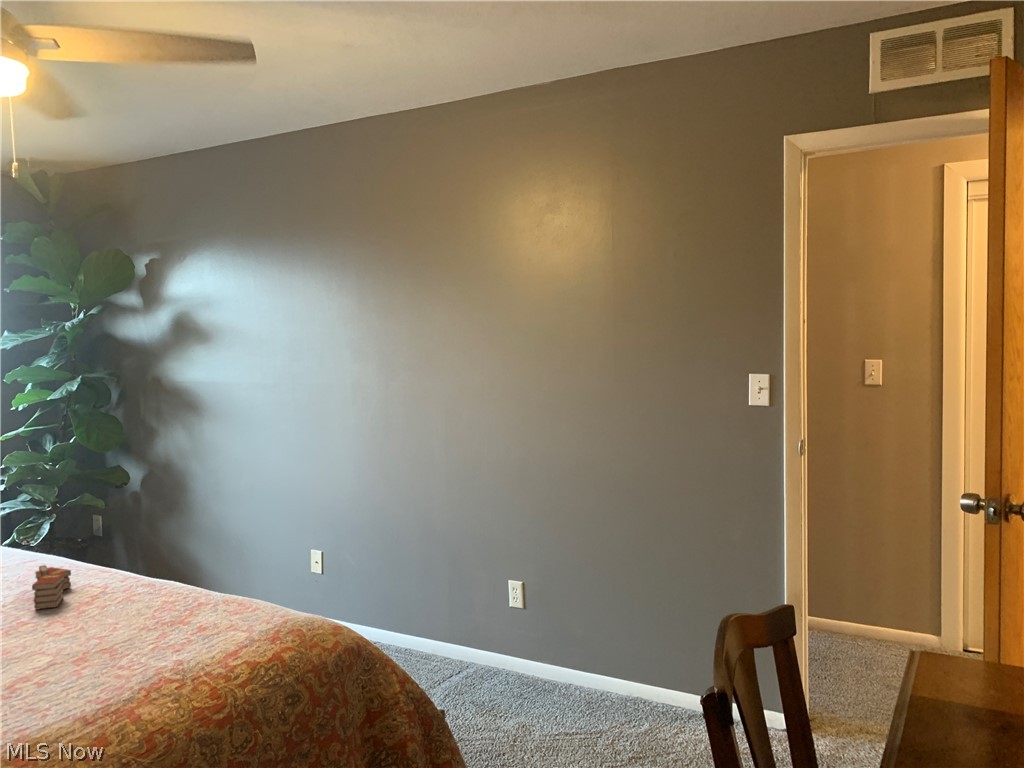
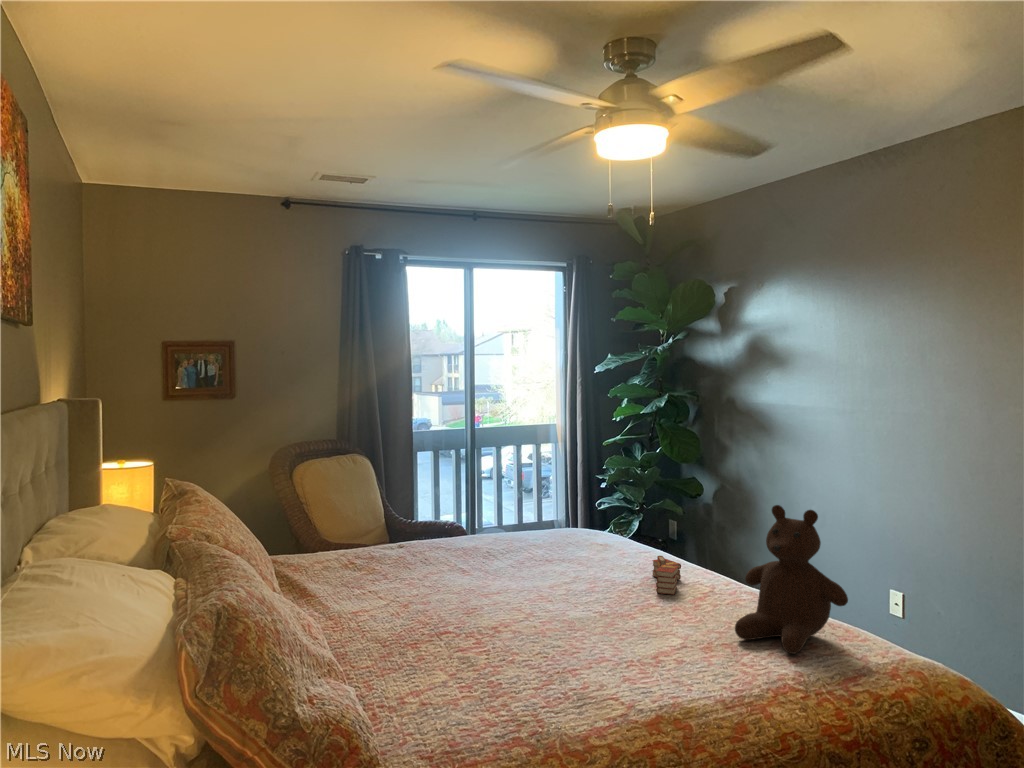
teddy bear: none [117,493,235,644] -> present [735,505,848,654]

